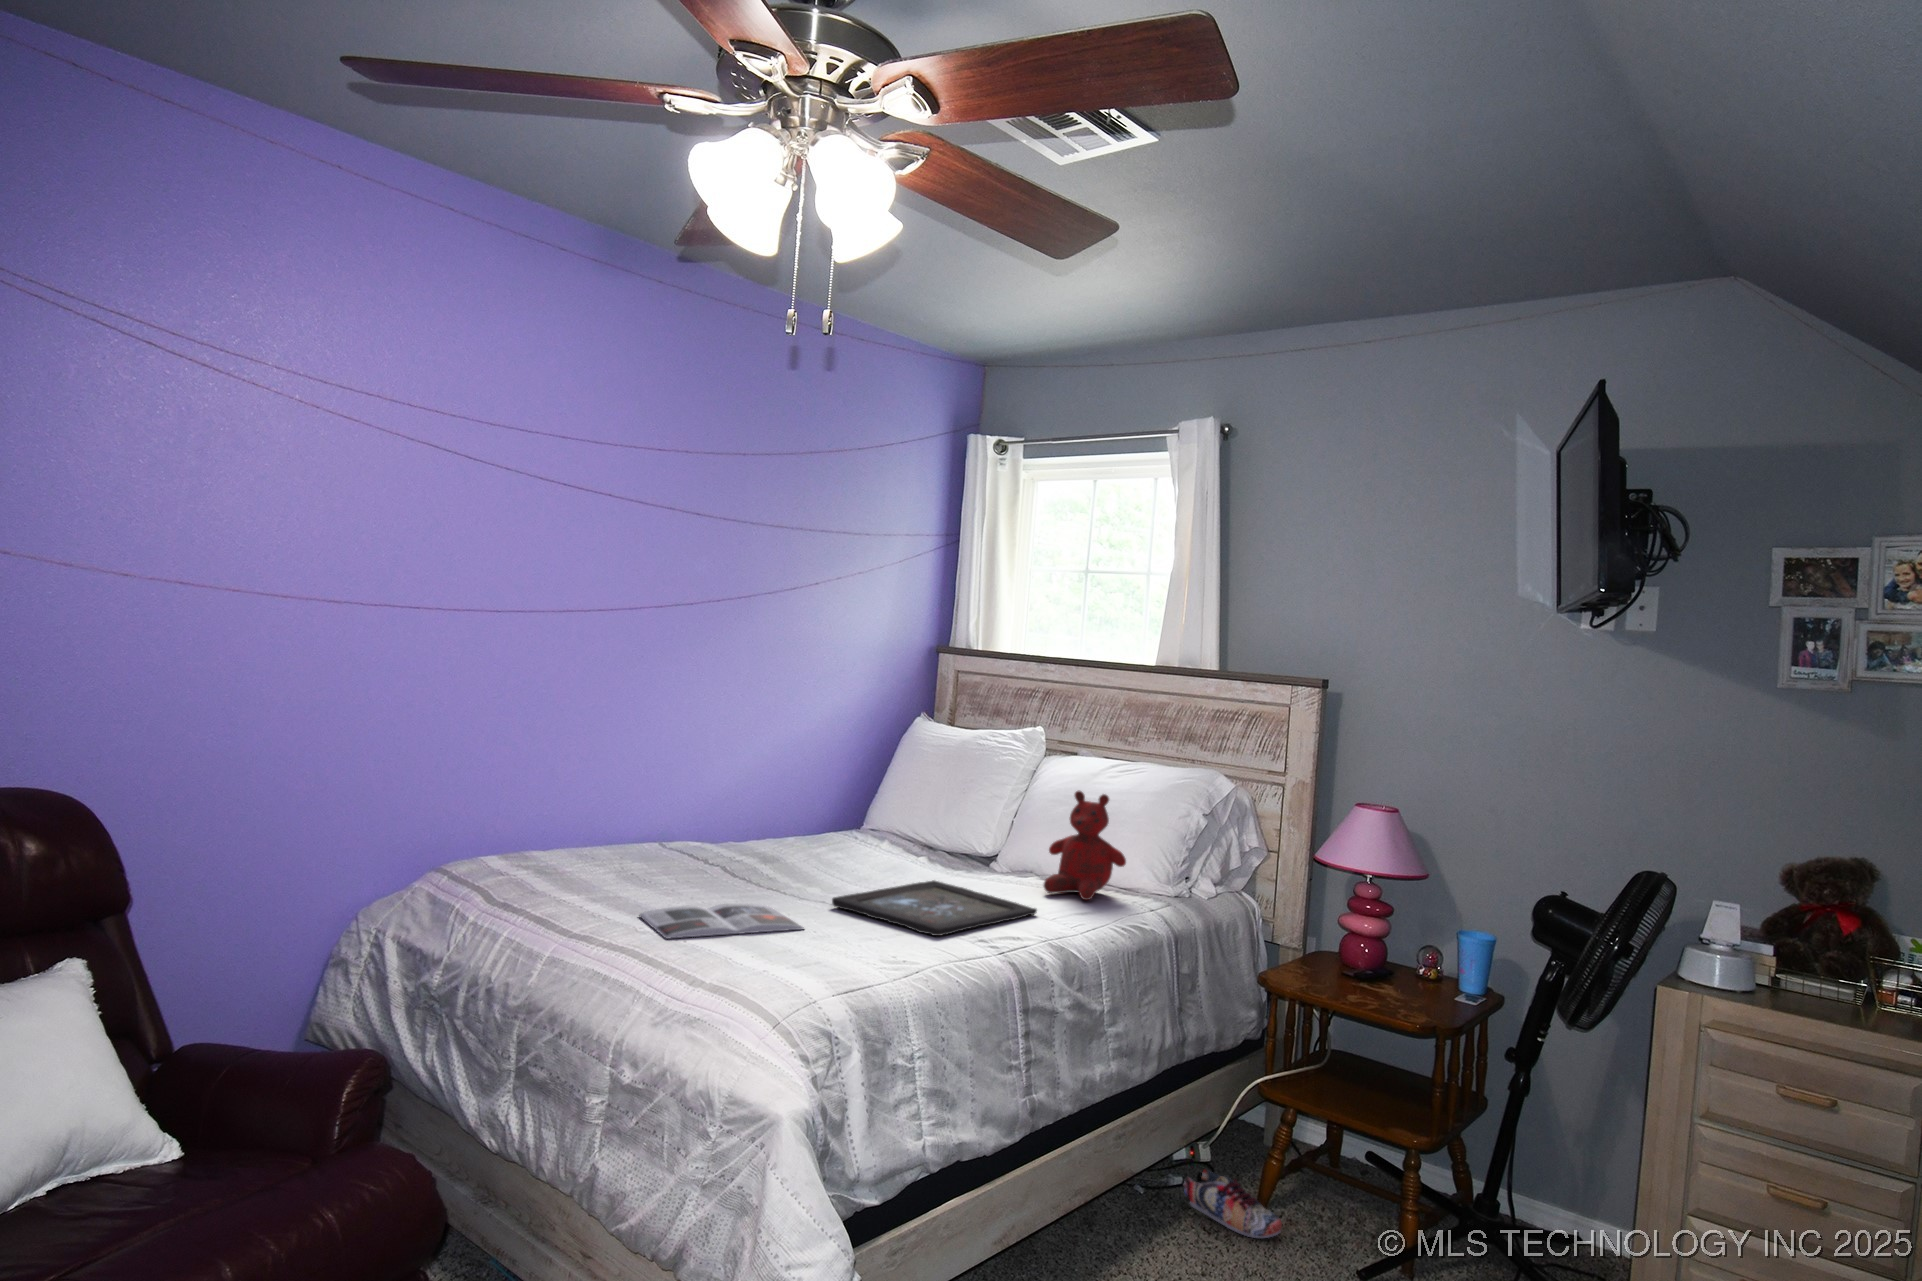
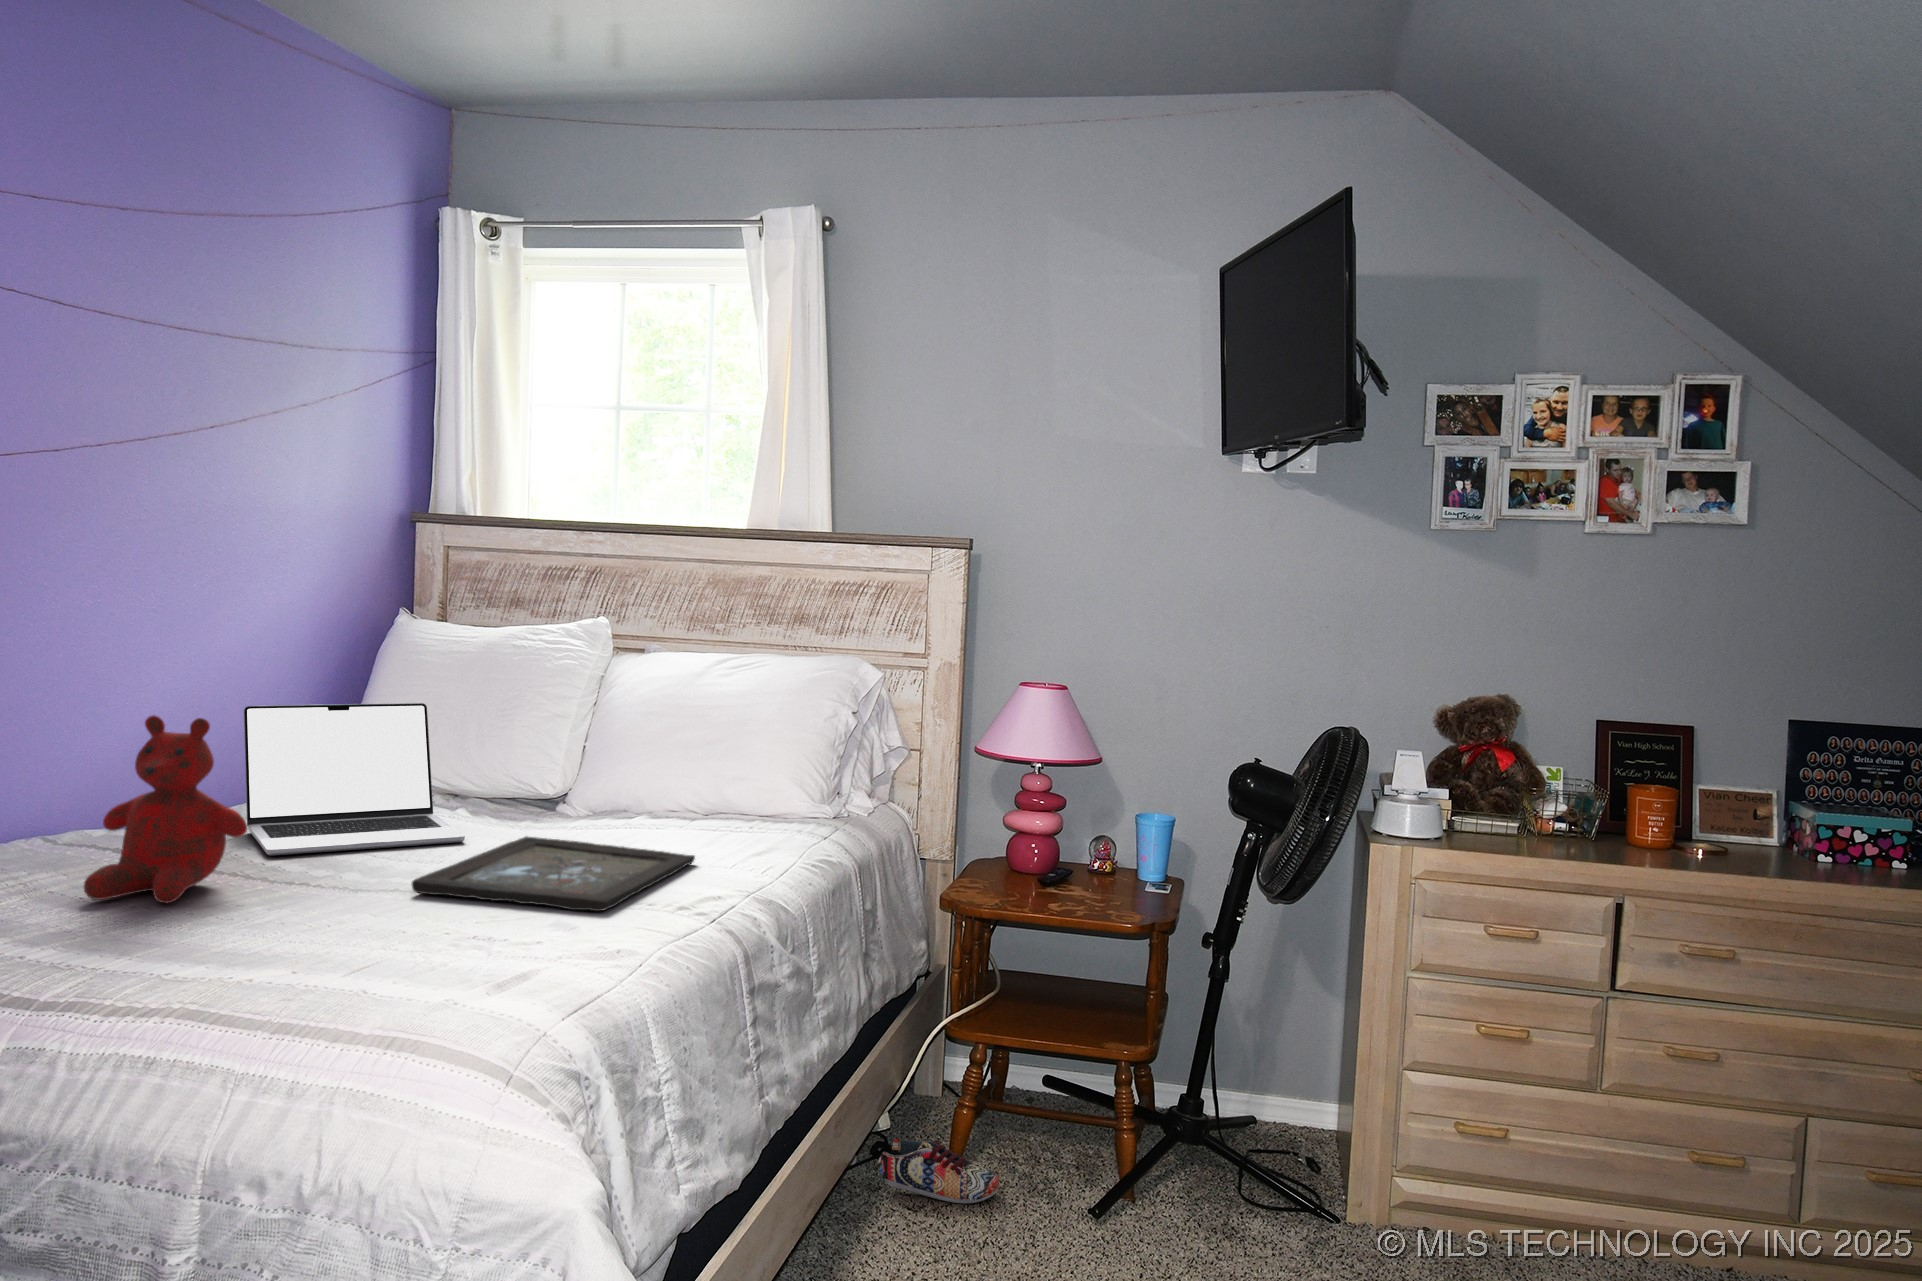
laptop: none [773,773,900,879] -> present [244,703,465,856]
teddy bear: present [1044,791,1126,900] -> present [84,715,247,903]
magazine: present [639,903,804,939] -> none [113,906,407,983]

